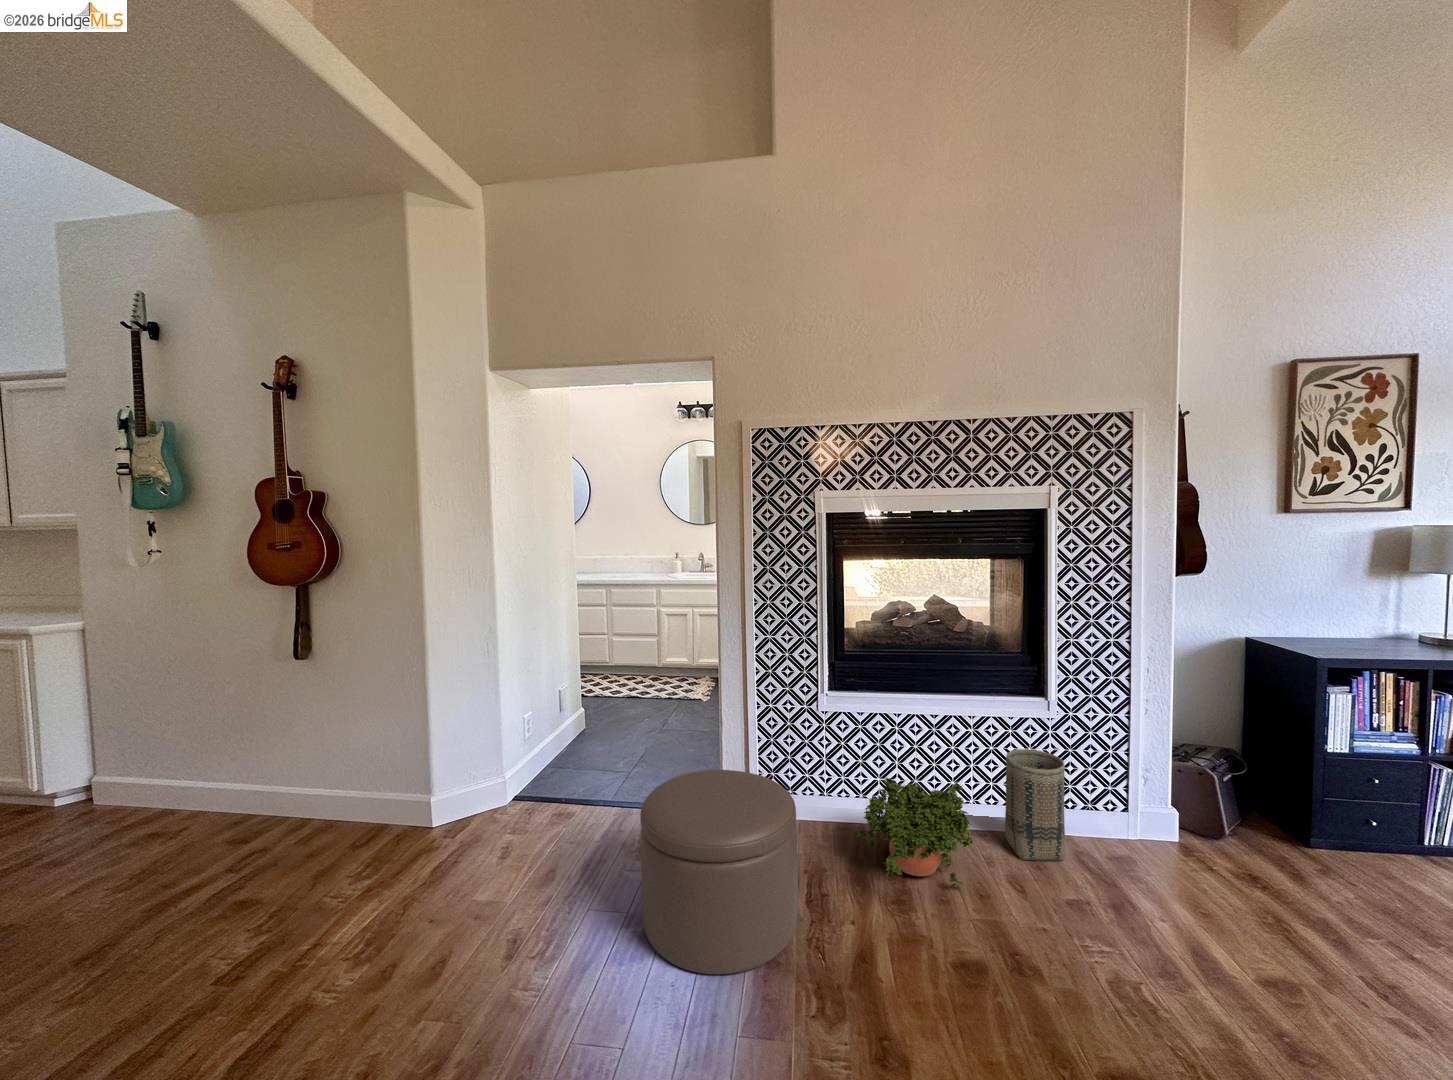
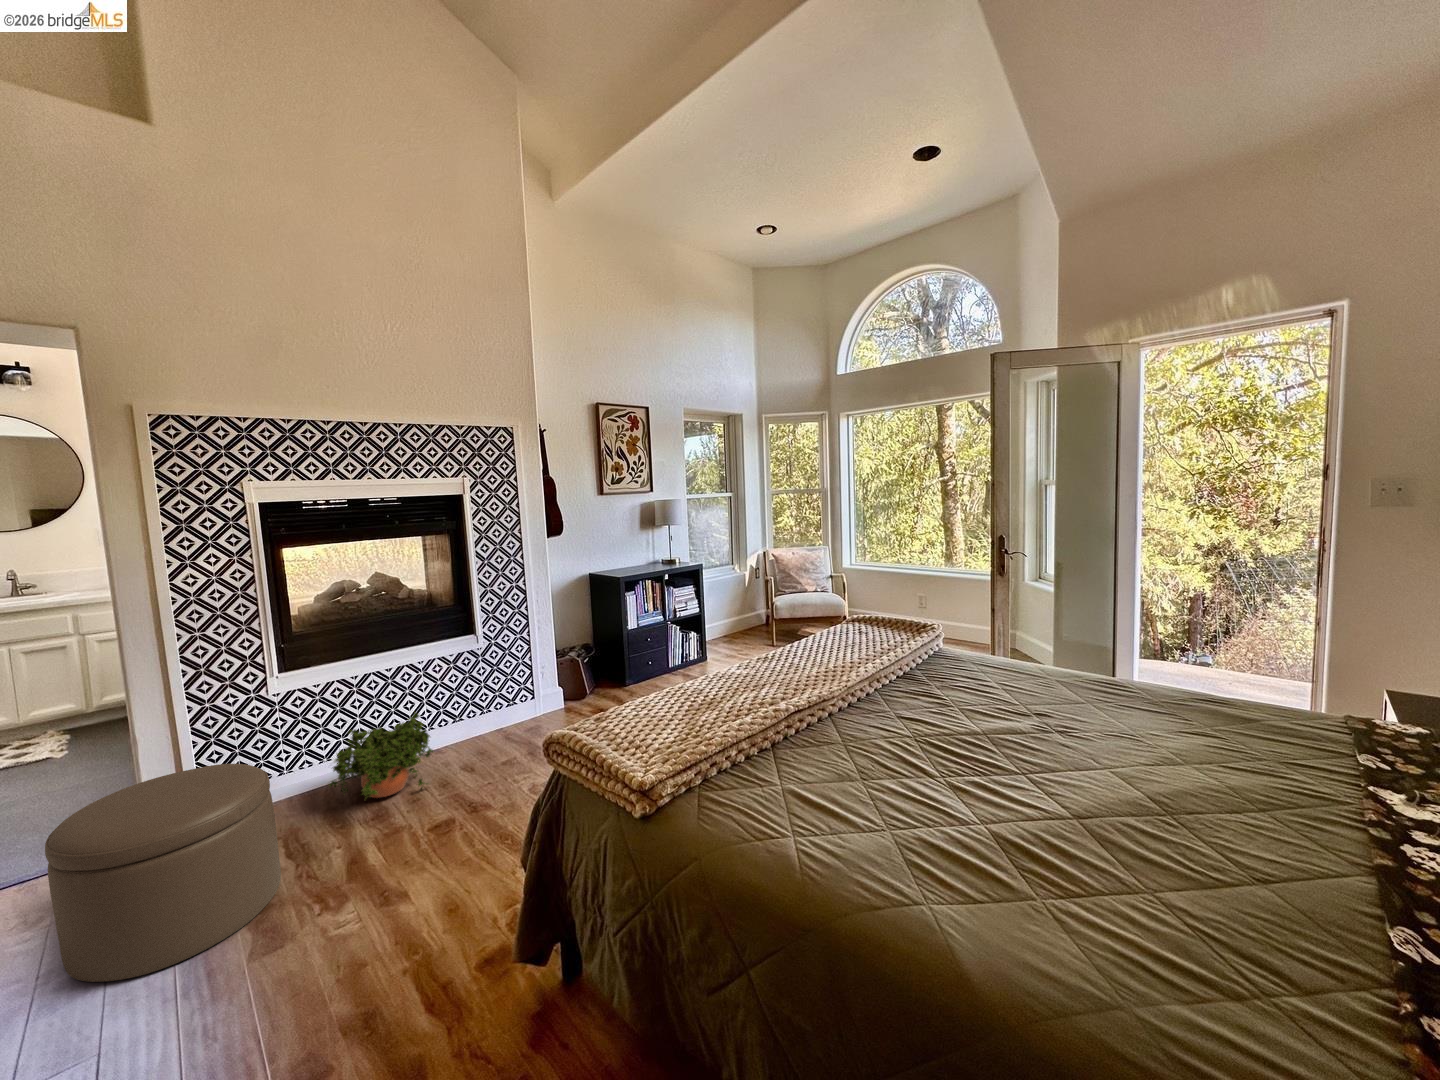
basket: present [1005,749,1065,860] -> none [451,673,499,753]

